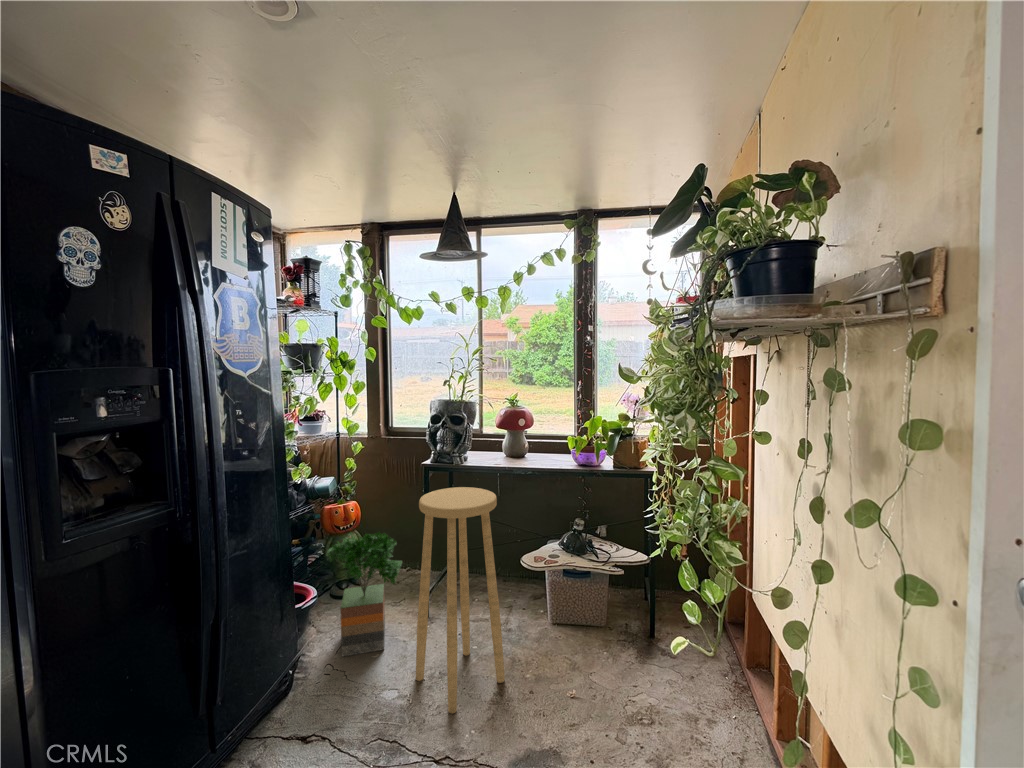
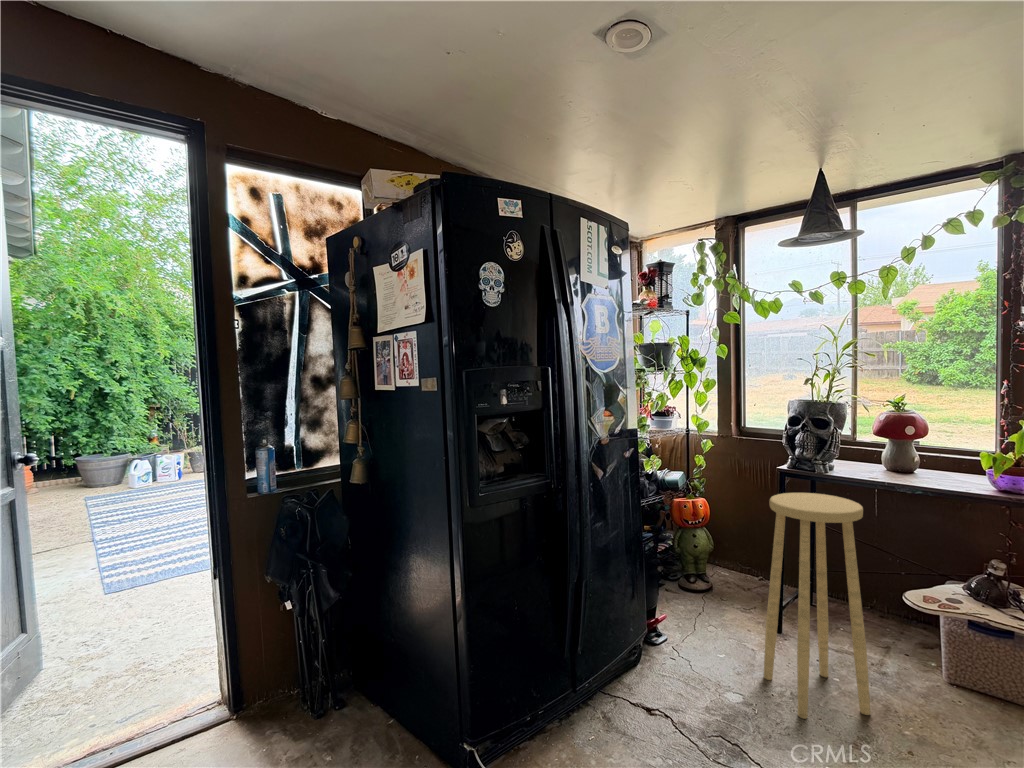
potted tree: present [328,532,402,657] -> none [677,525,753,643]

